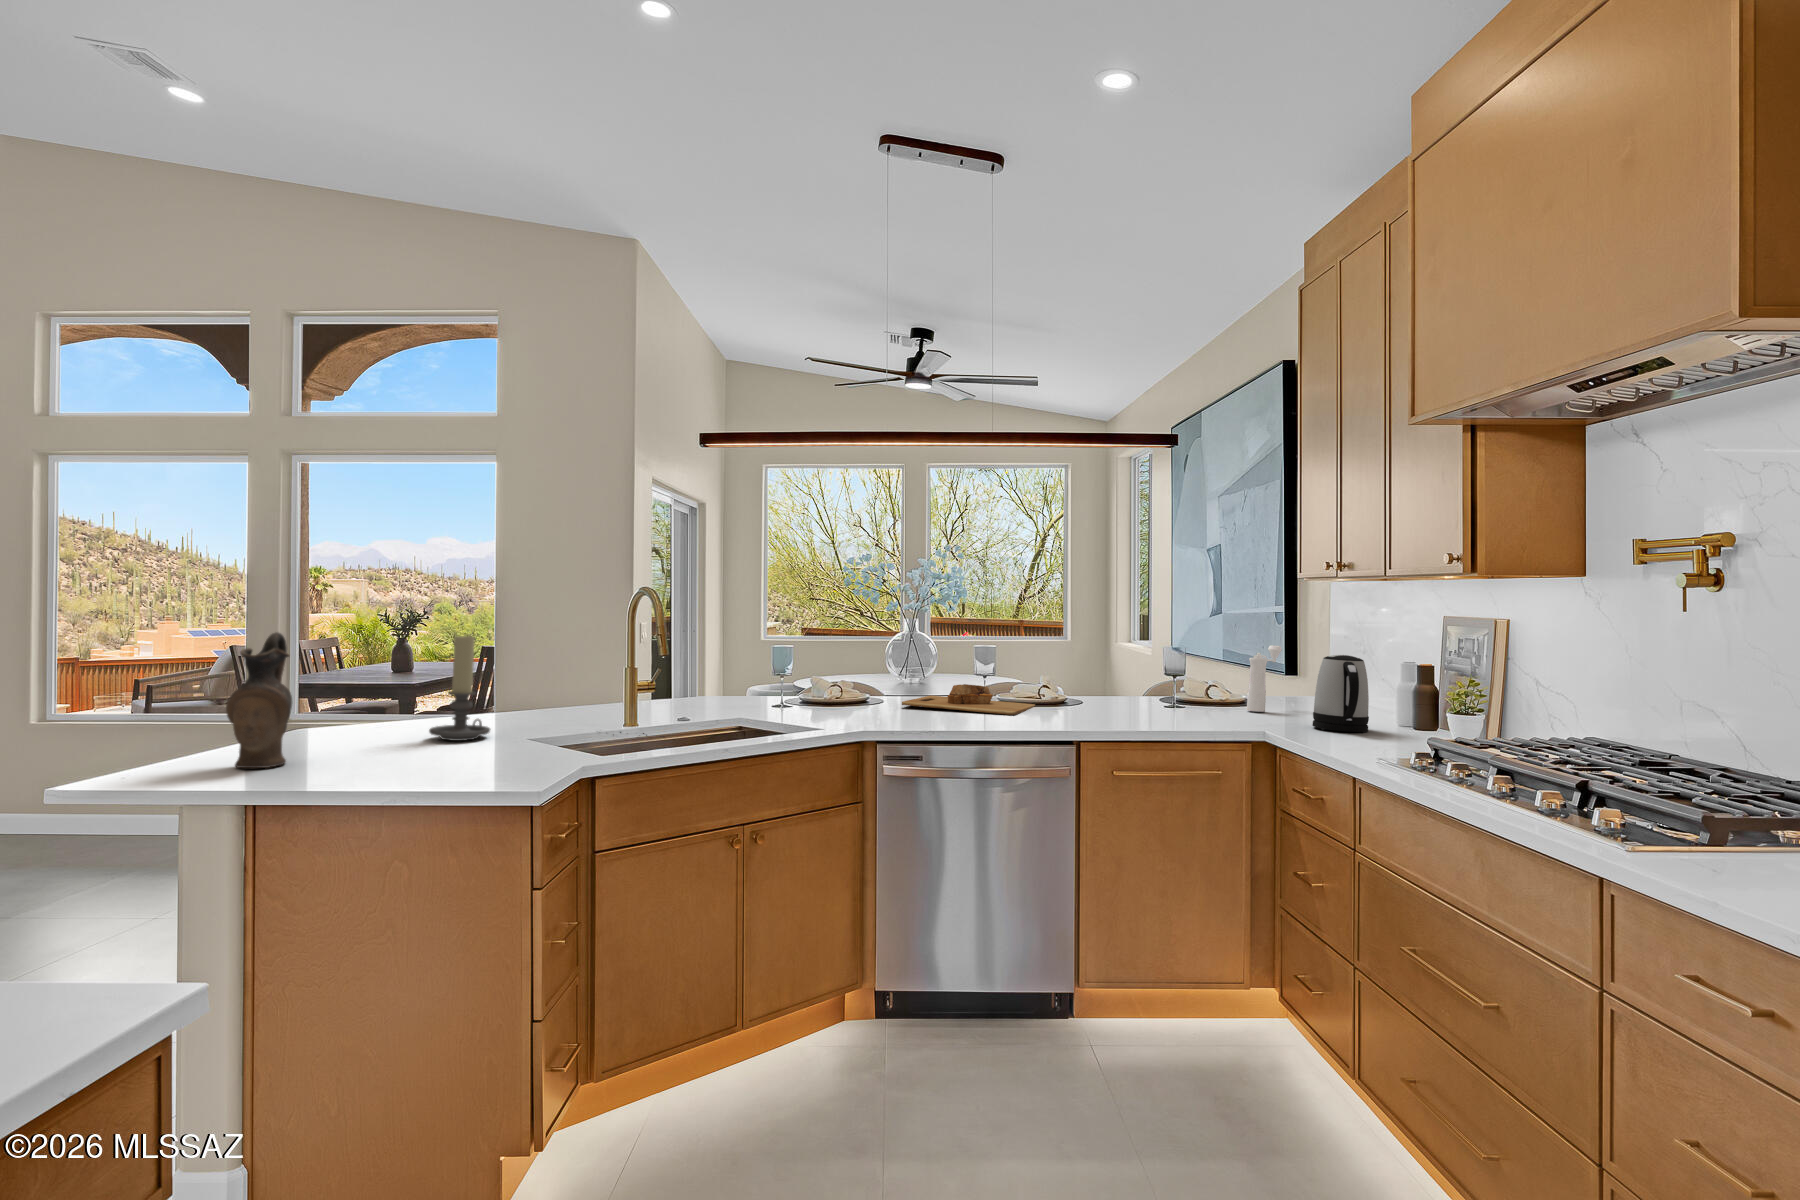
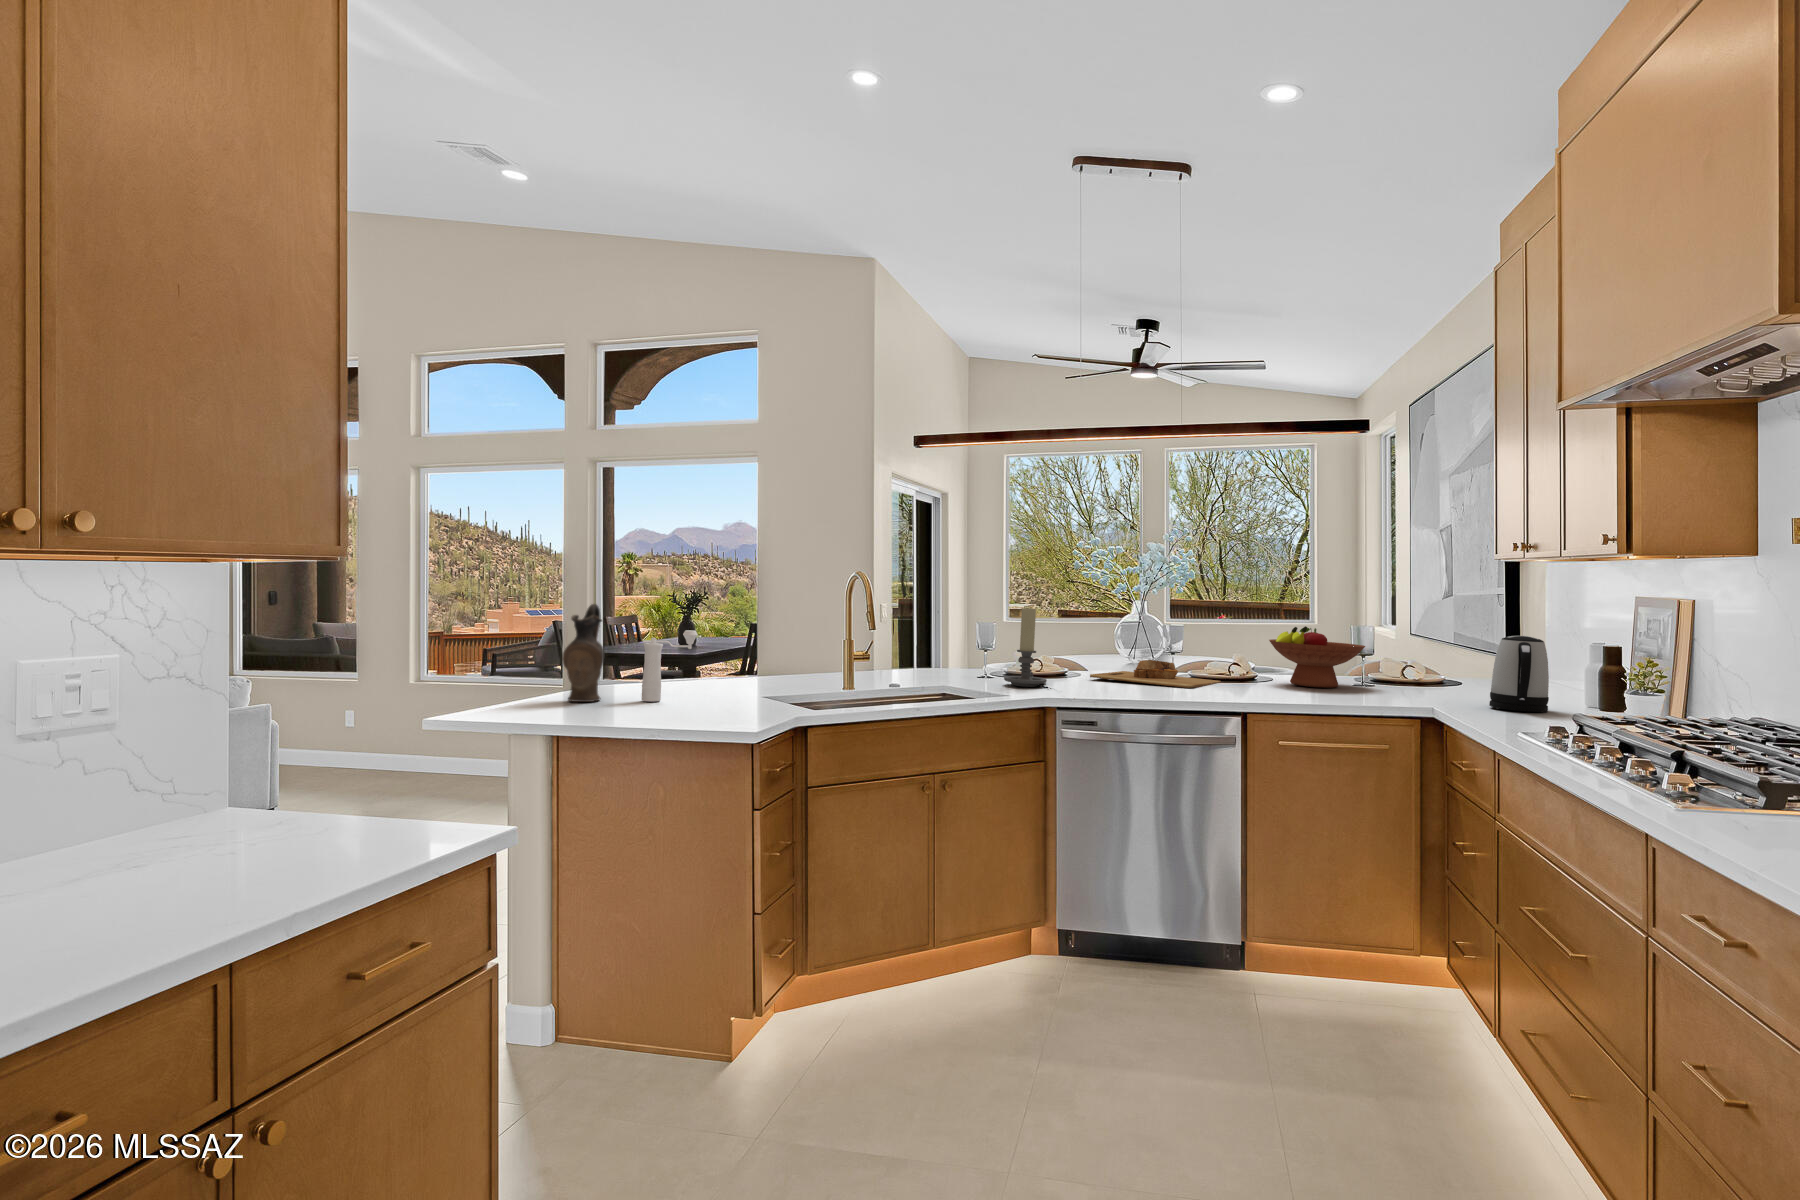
candle holder: present [429,636,490,741] -> present [1004,608,1047,687]
pepper mill: present [1247,645,1282,712] -> present [642,630,698,702]
fruit bowl: none [1083,646,1178,709] -> present [1269,626,1365,688]

